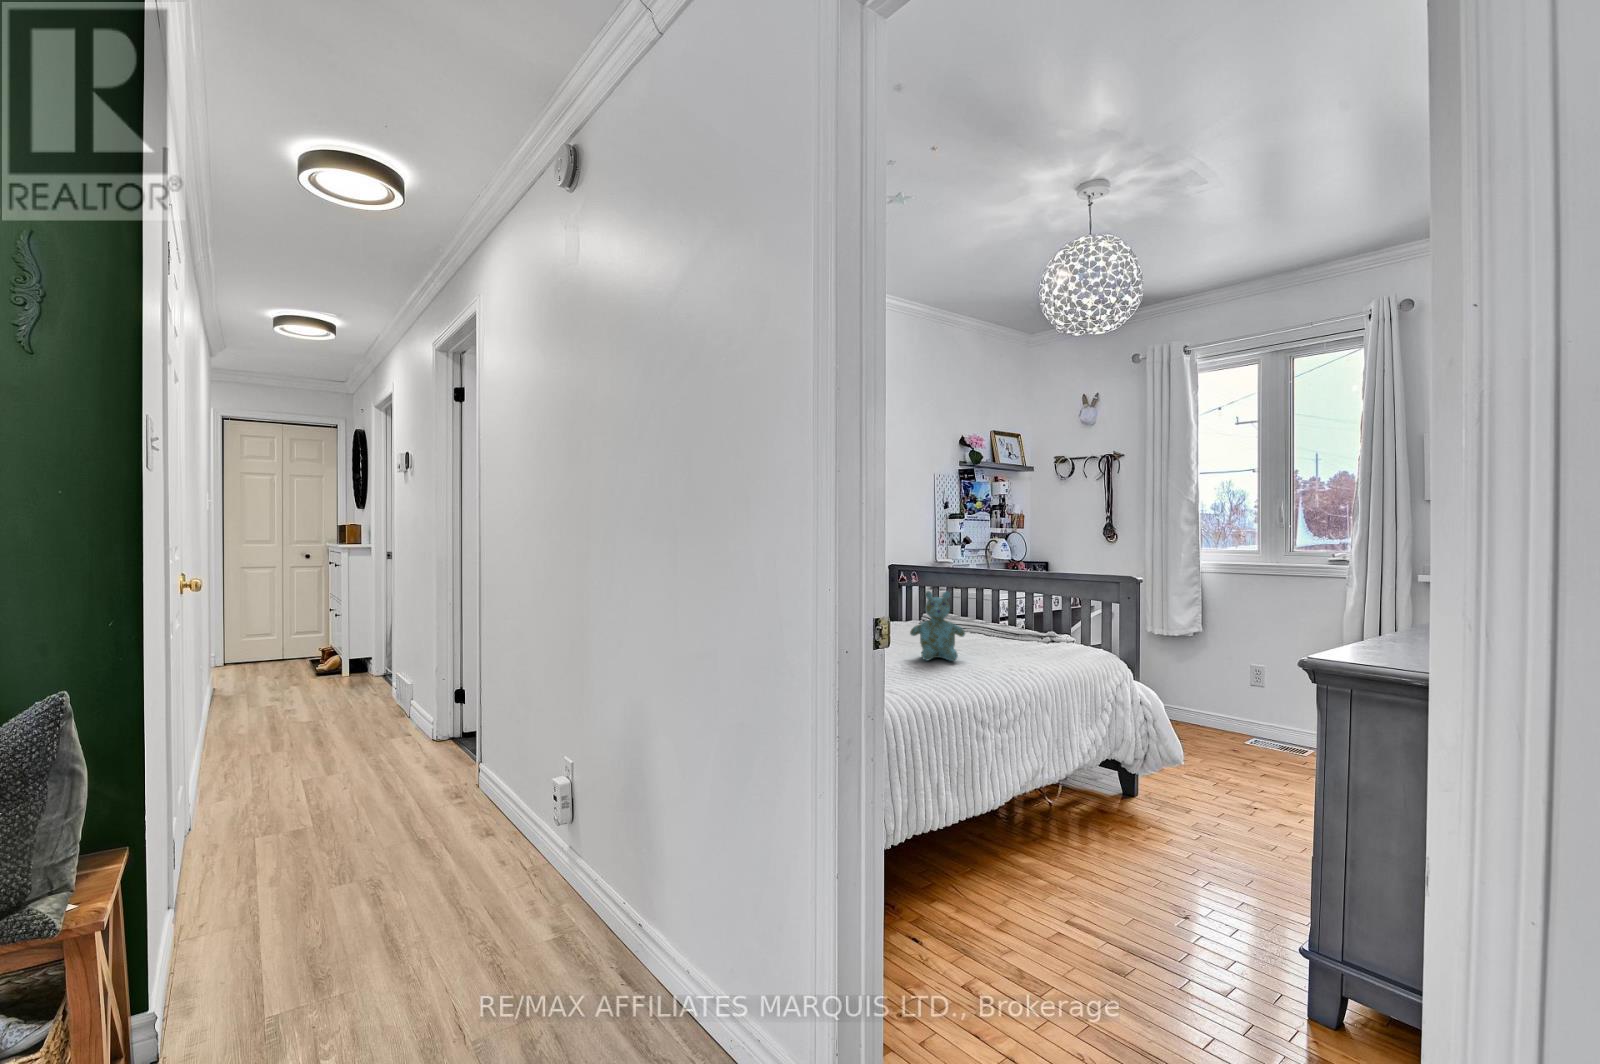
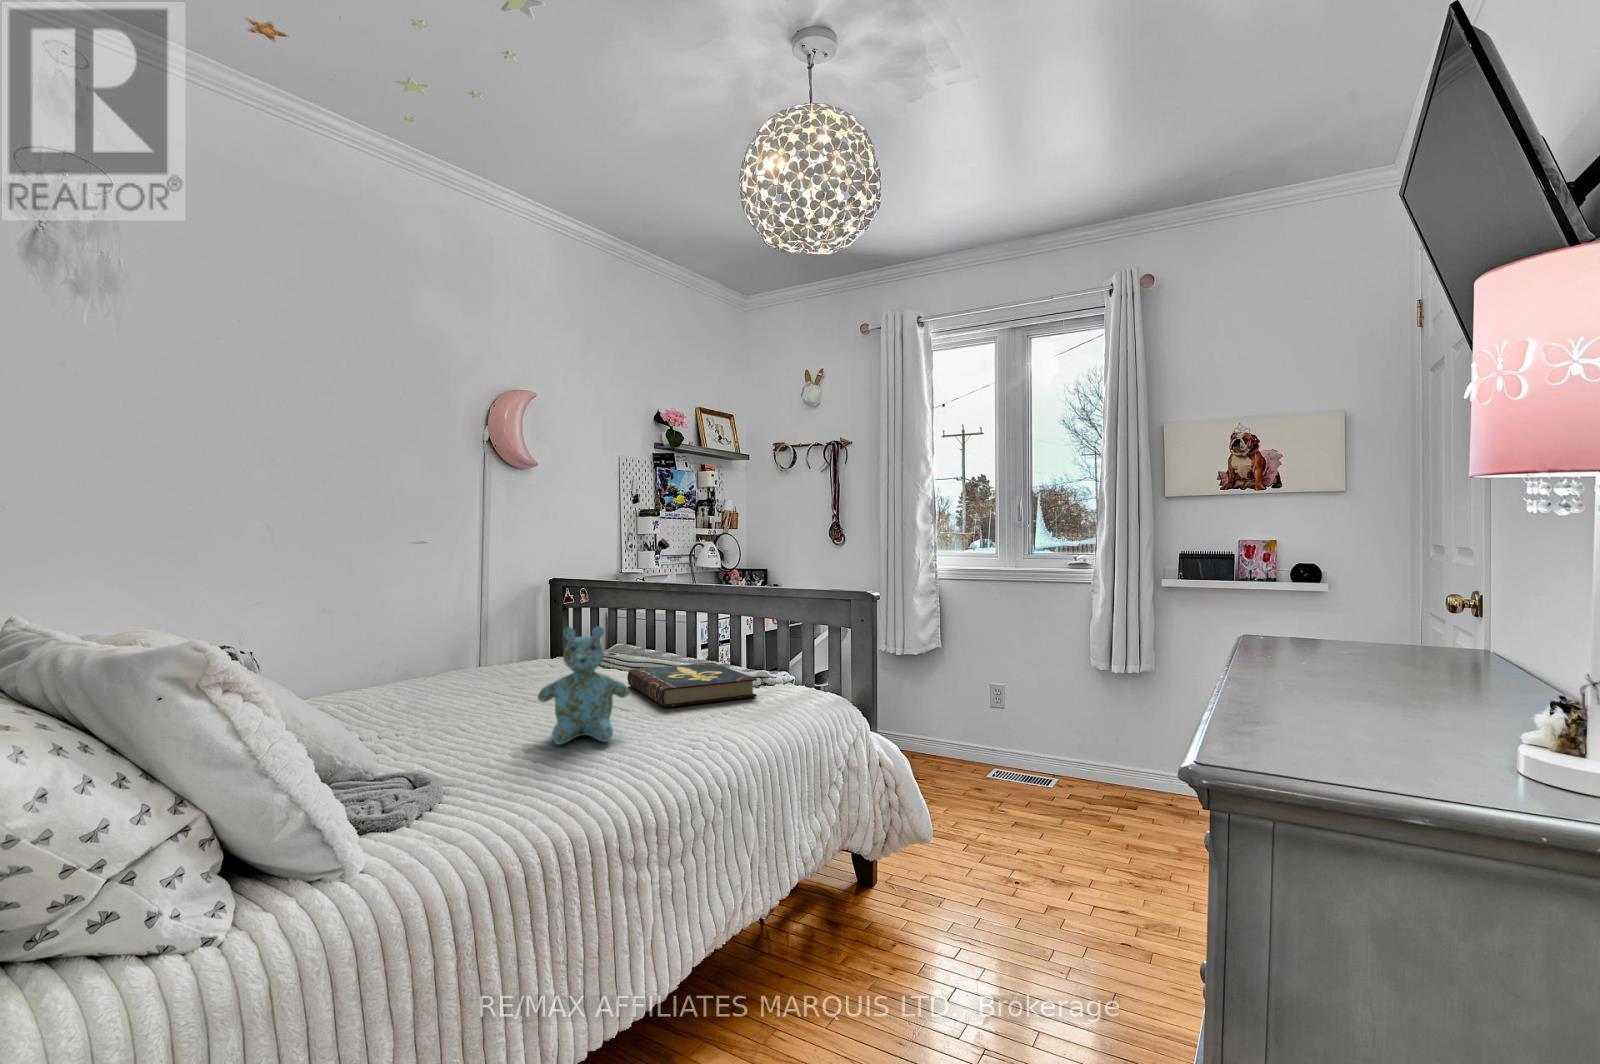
book: none [954,624,1048,648] -> present [627,662,757,707]

